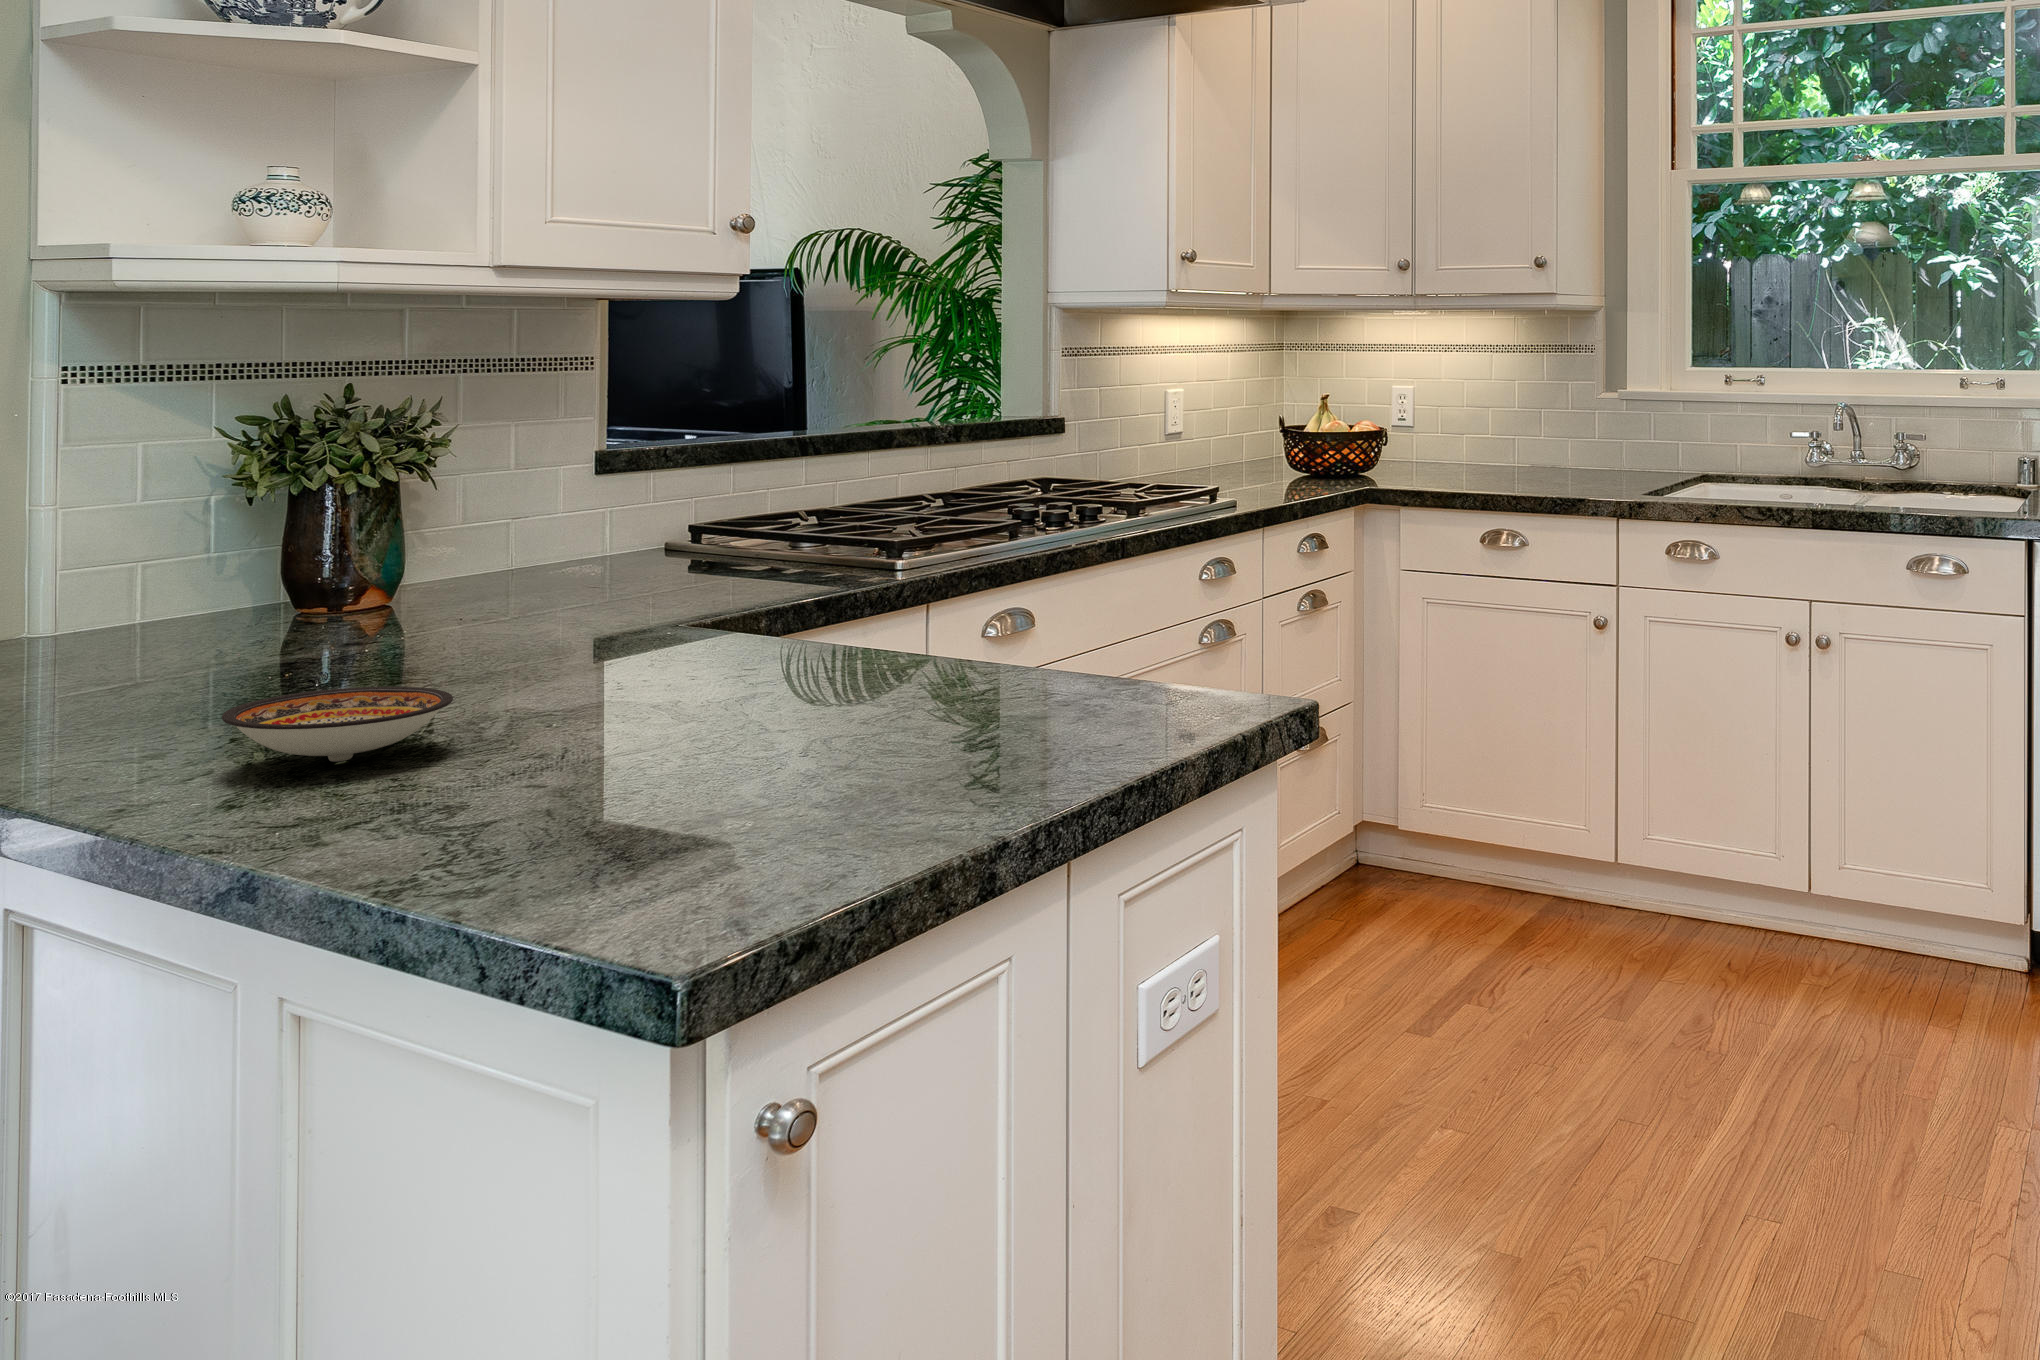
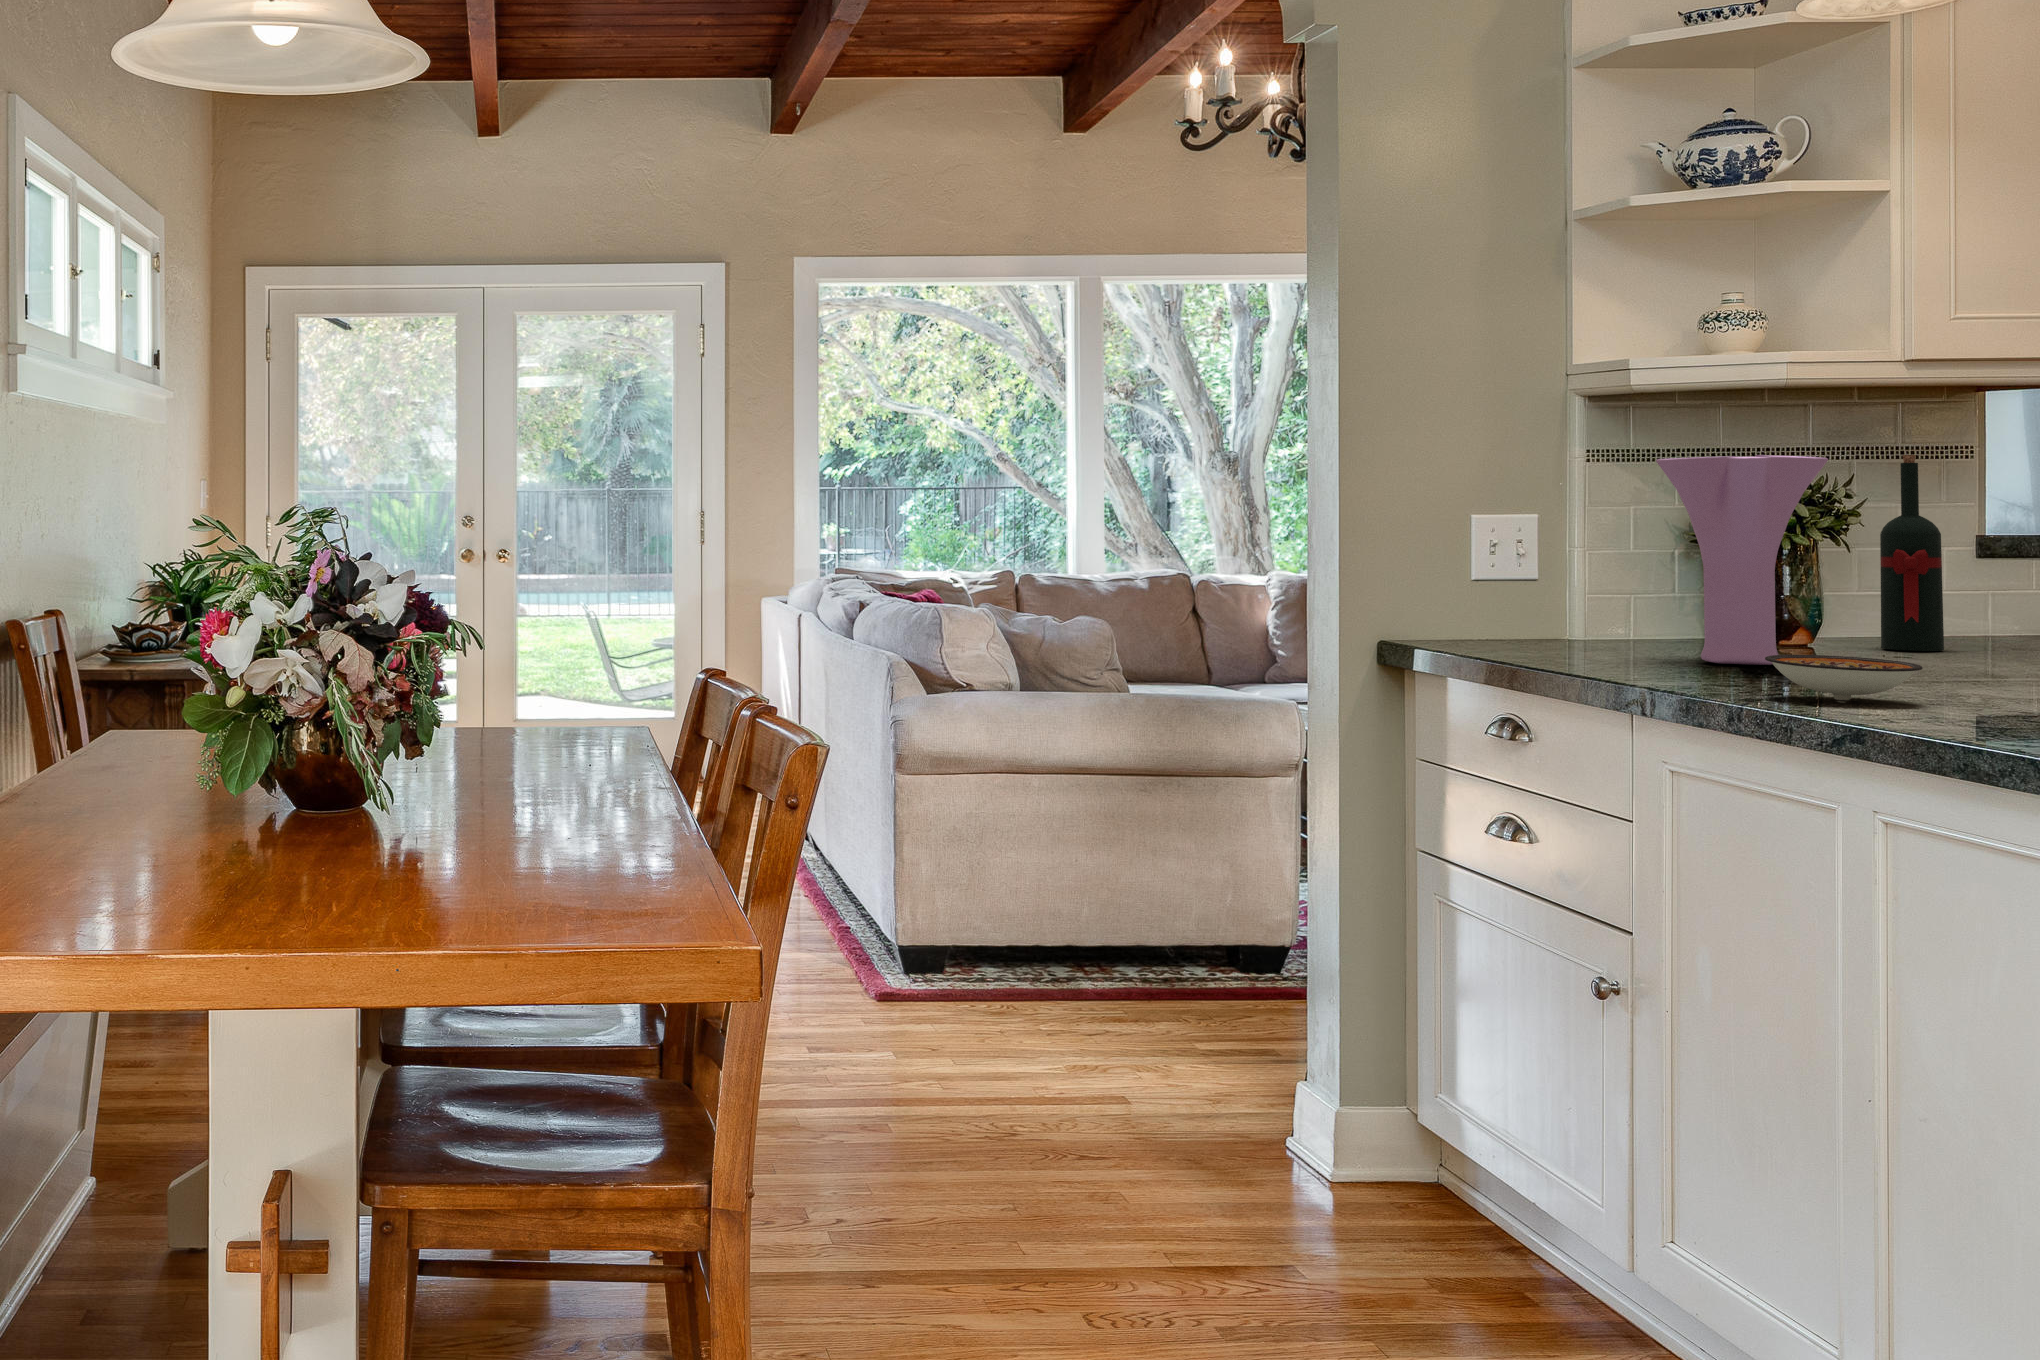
wine bottle: none [471,375,540,601] -> present [1880,455,1944,651]
vase: none [127,388,383,674] -> present [1656,455,1828,665]

